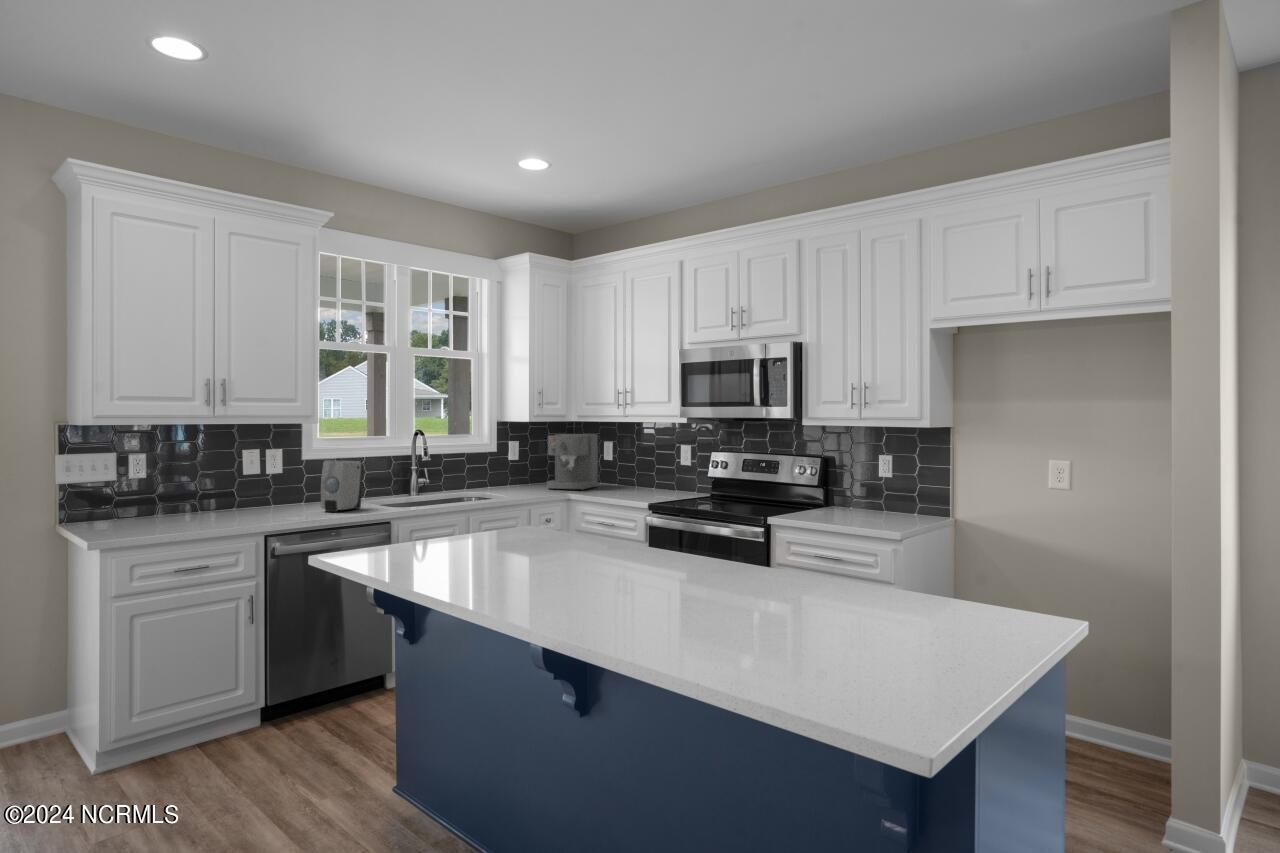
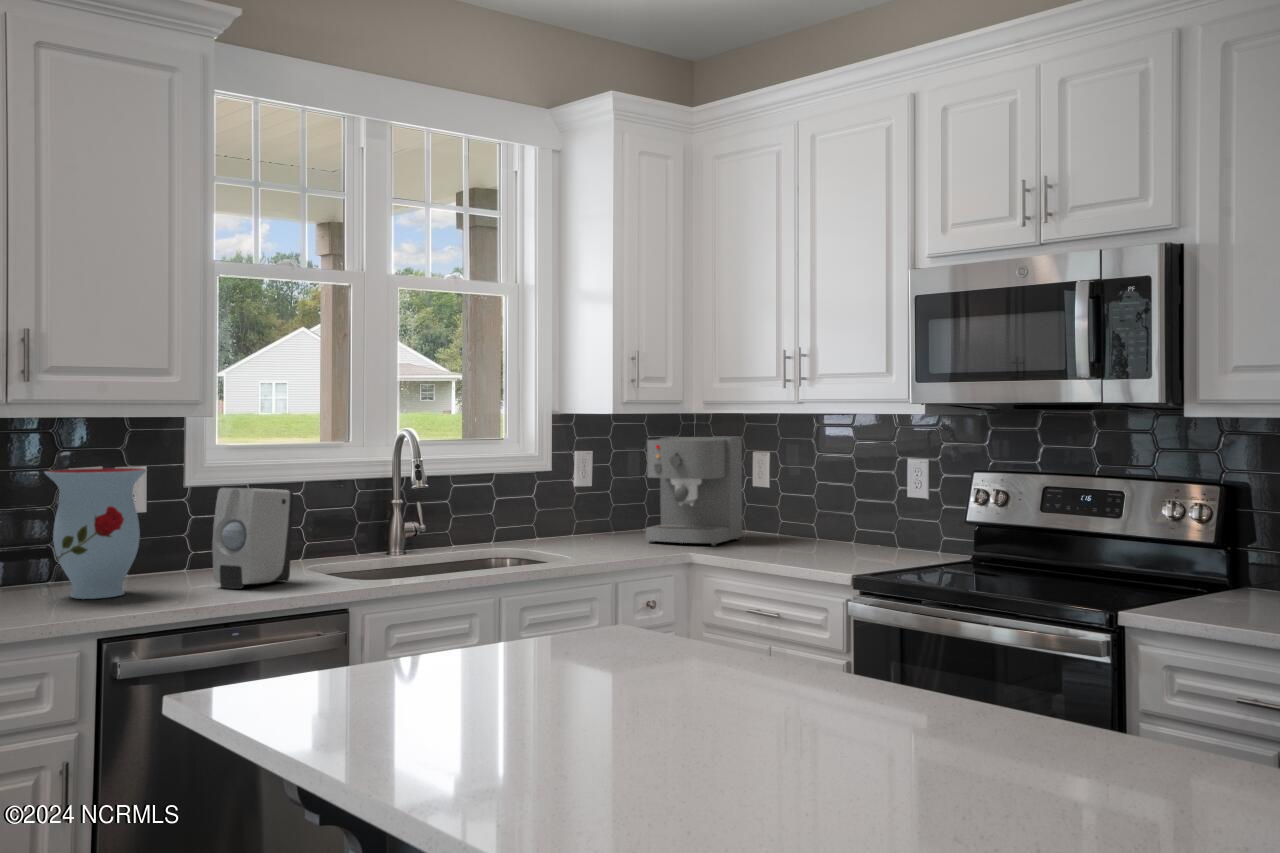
vase: none [233,450,287,517] -> present [45,468,147,599]

